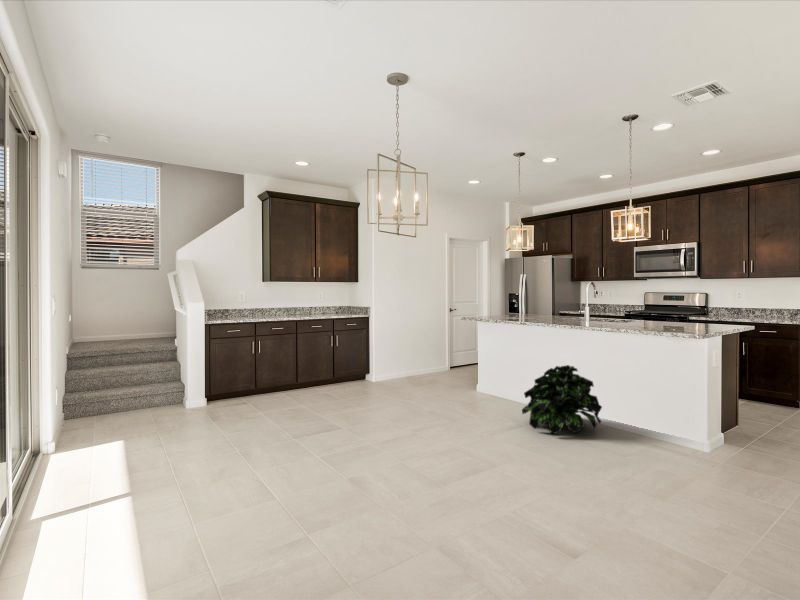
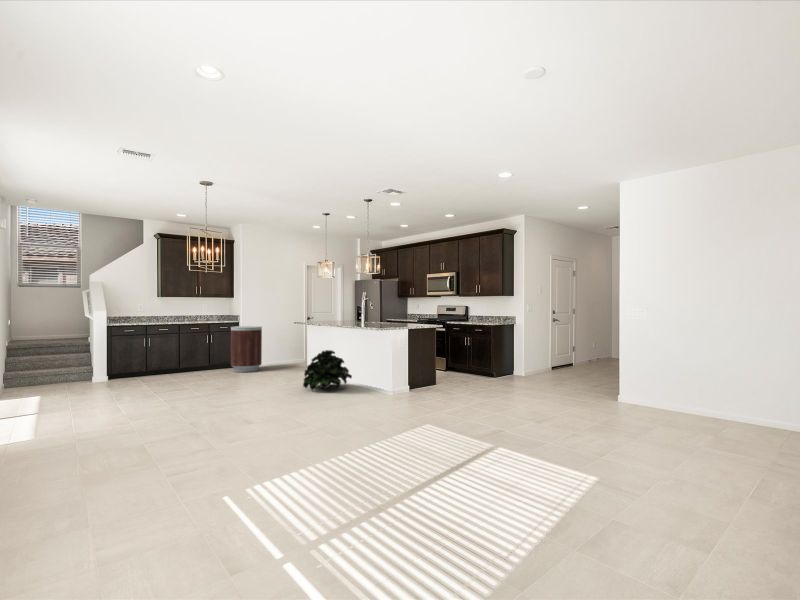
trash can: none [365,322,407,389] -> present [231,326,262,372]

